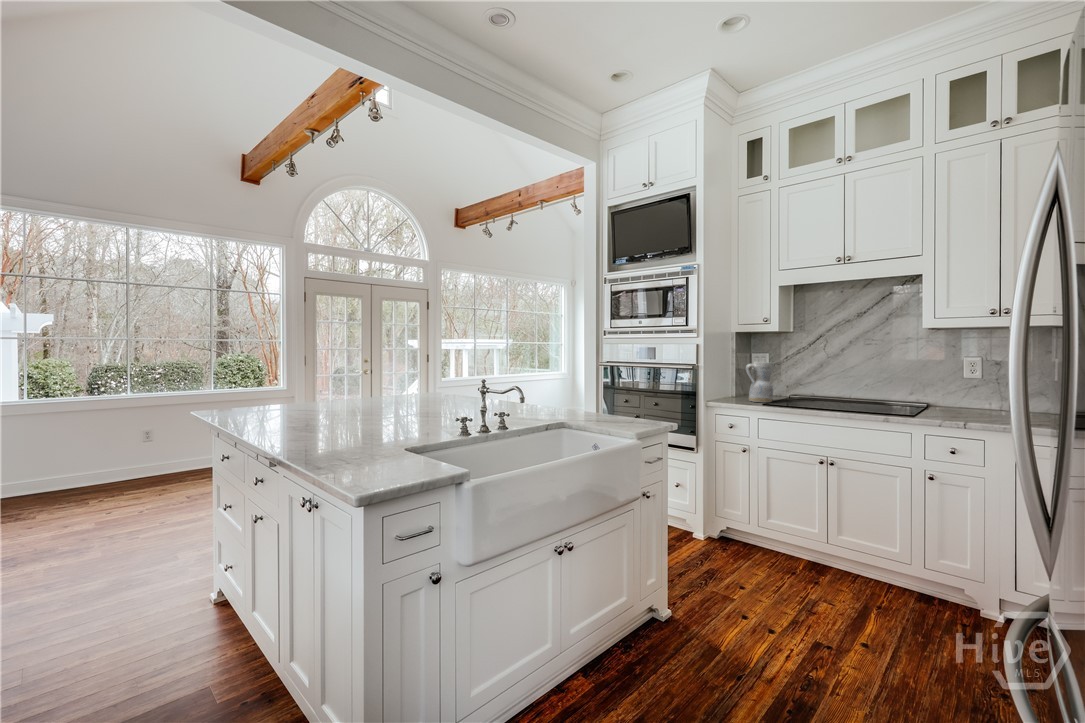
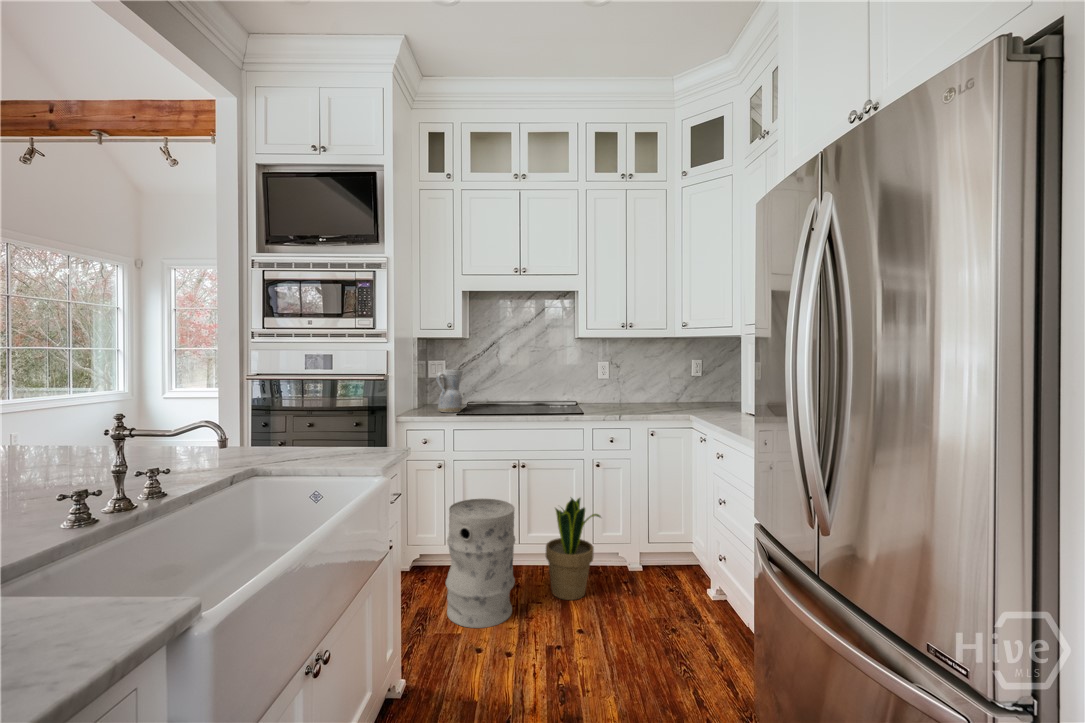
trash can: none [729,483,802,606] -> present [446,499,515,628]
potted plant: none [845,503,921,616] -> present [546,498,601,600]

